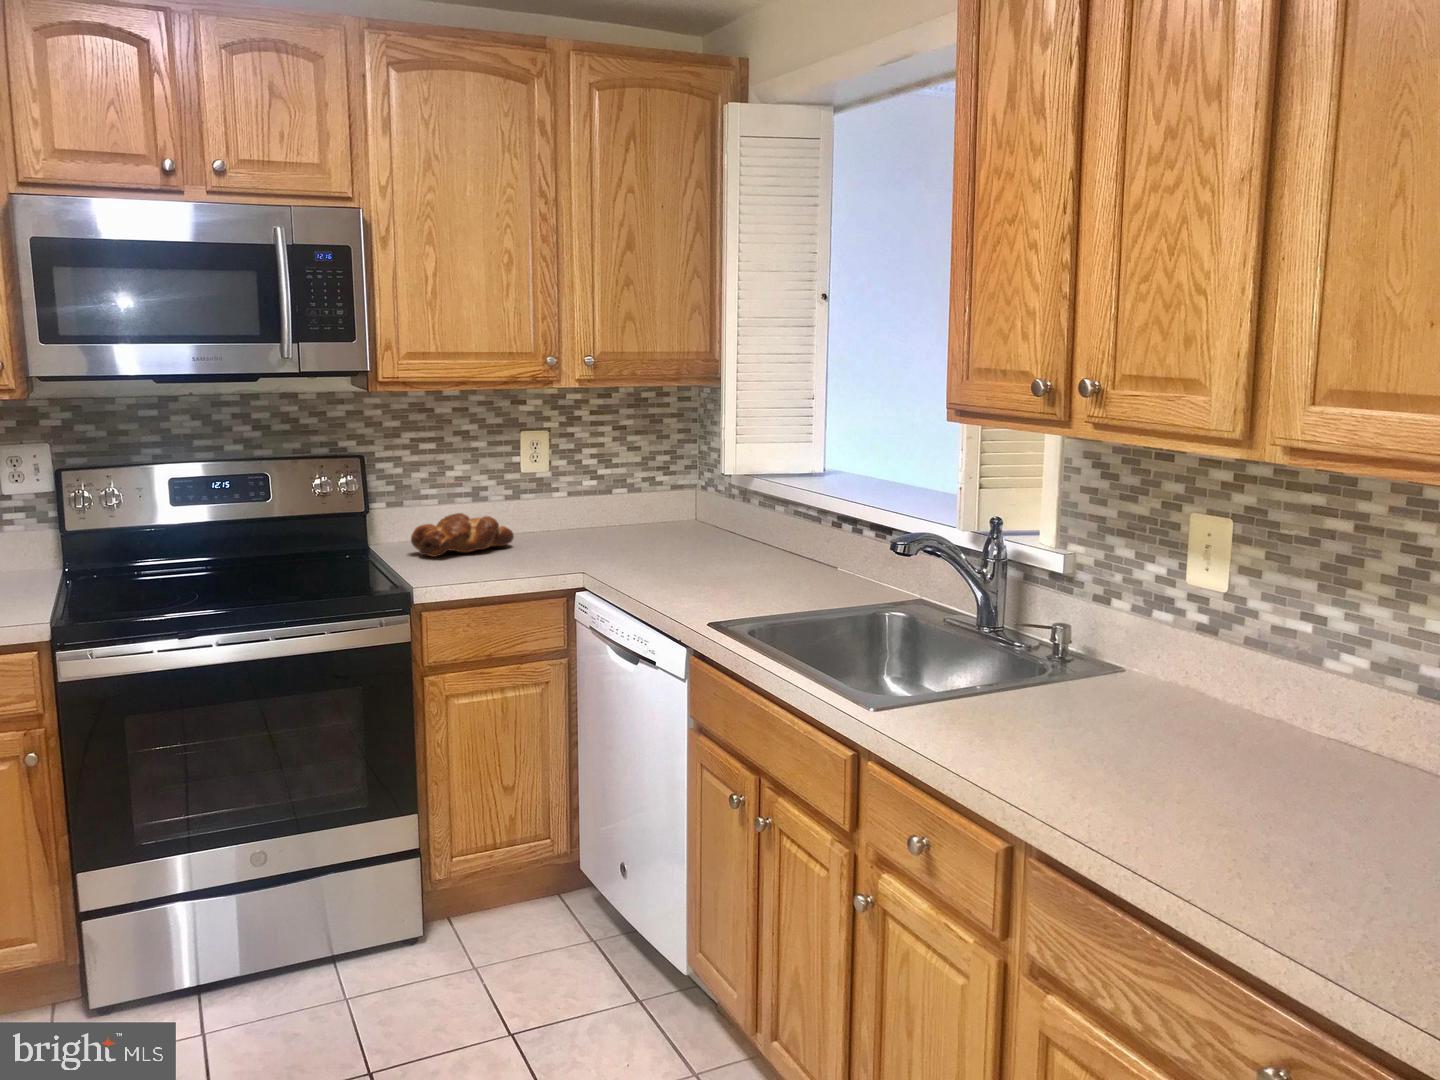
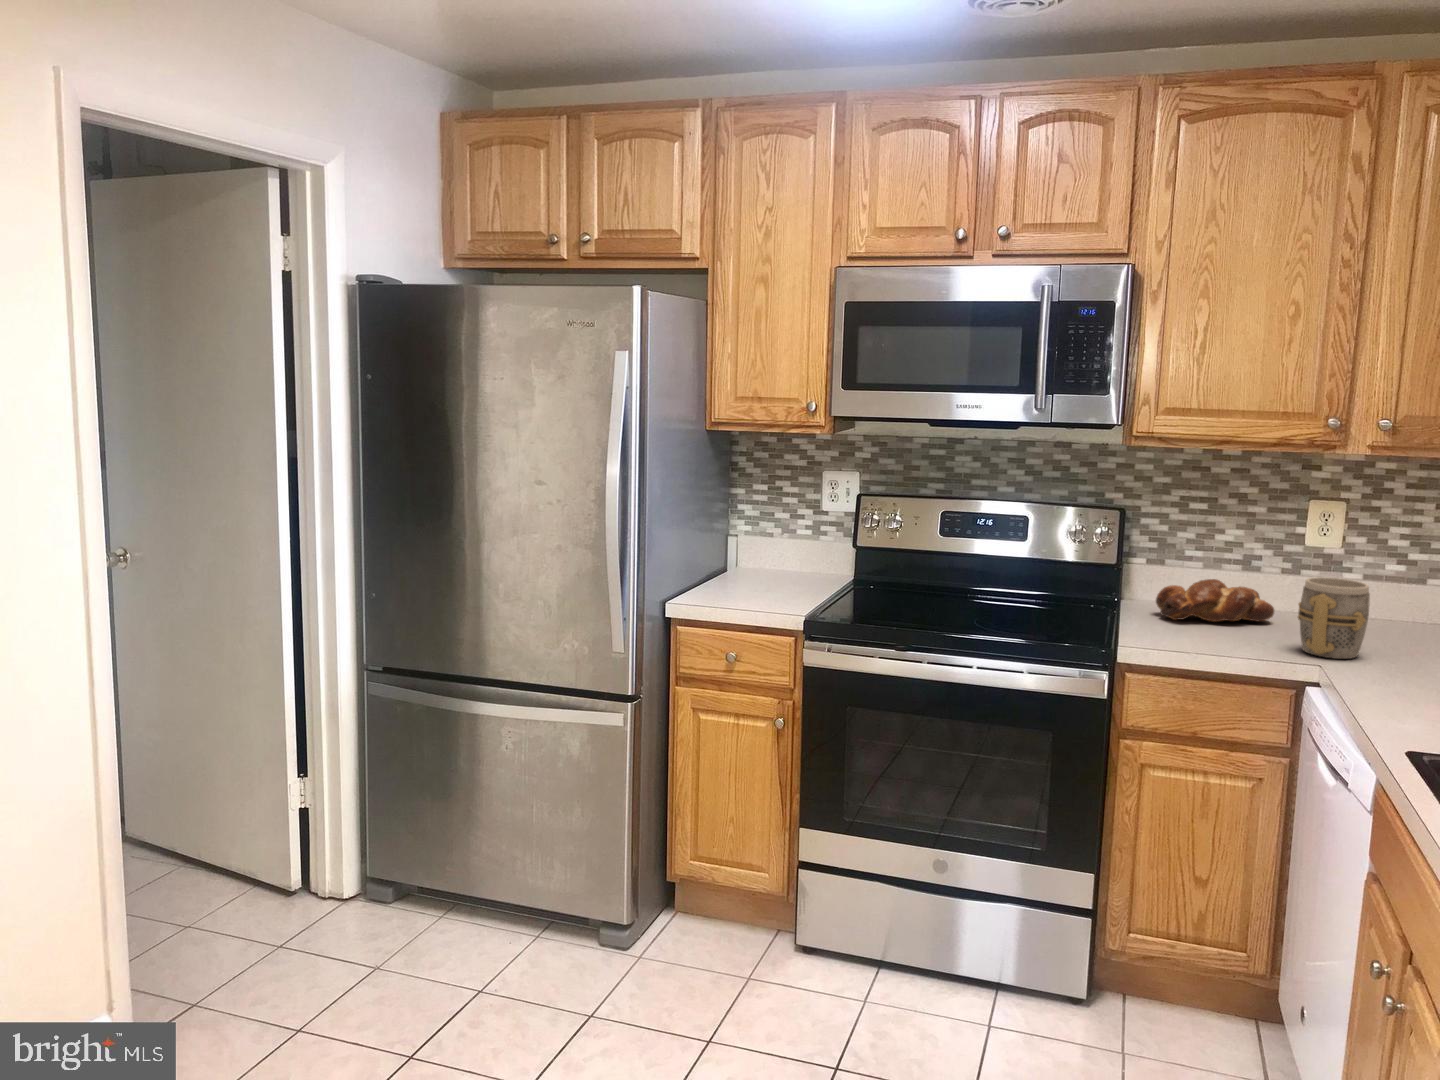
mug: none [550,497,605,566] -> present [1298,577,1370,659]

